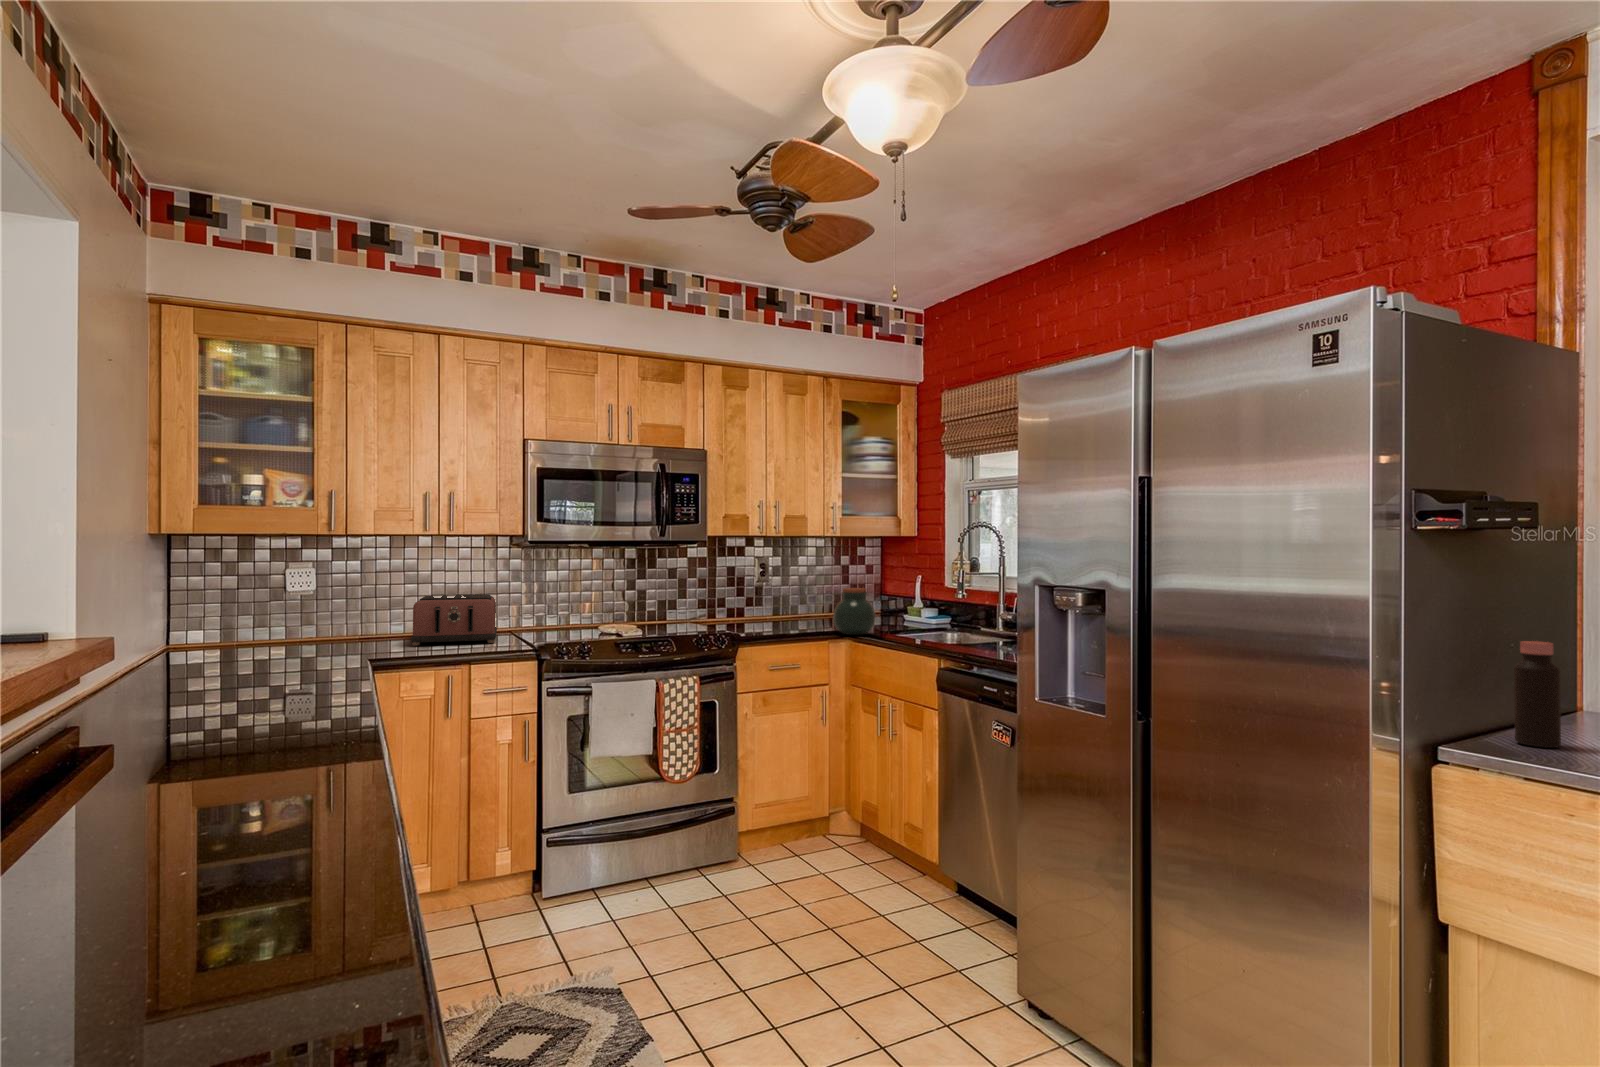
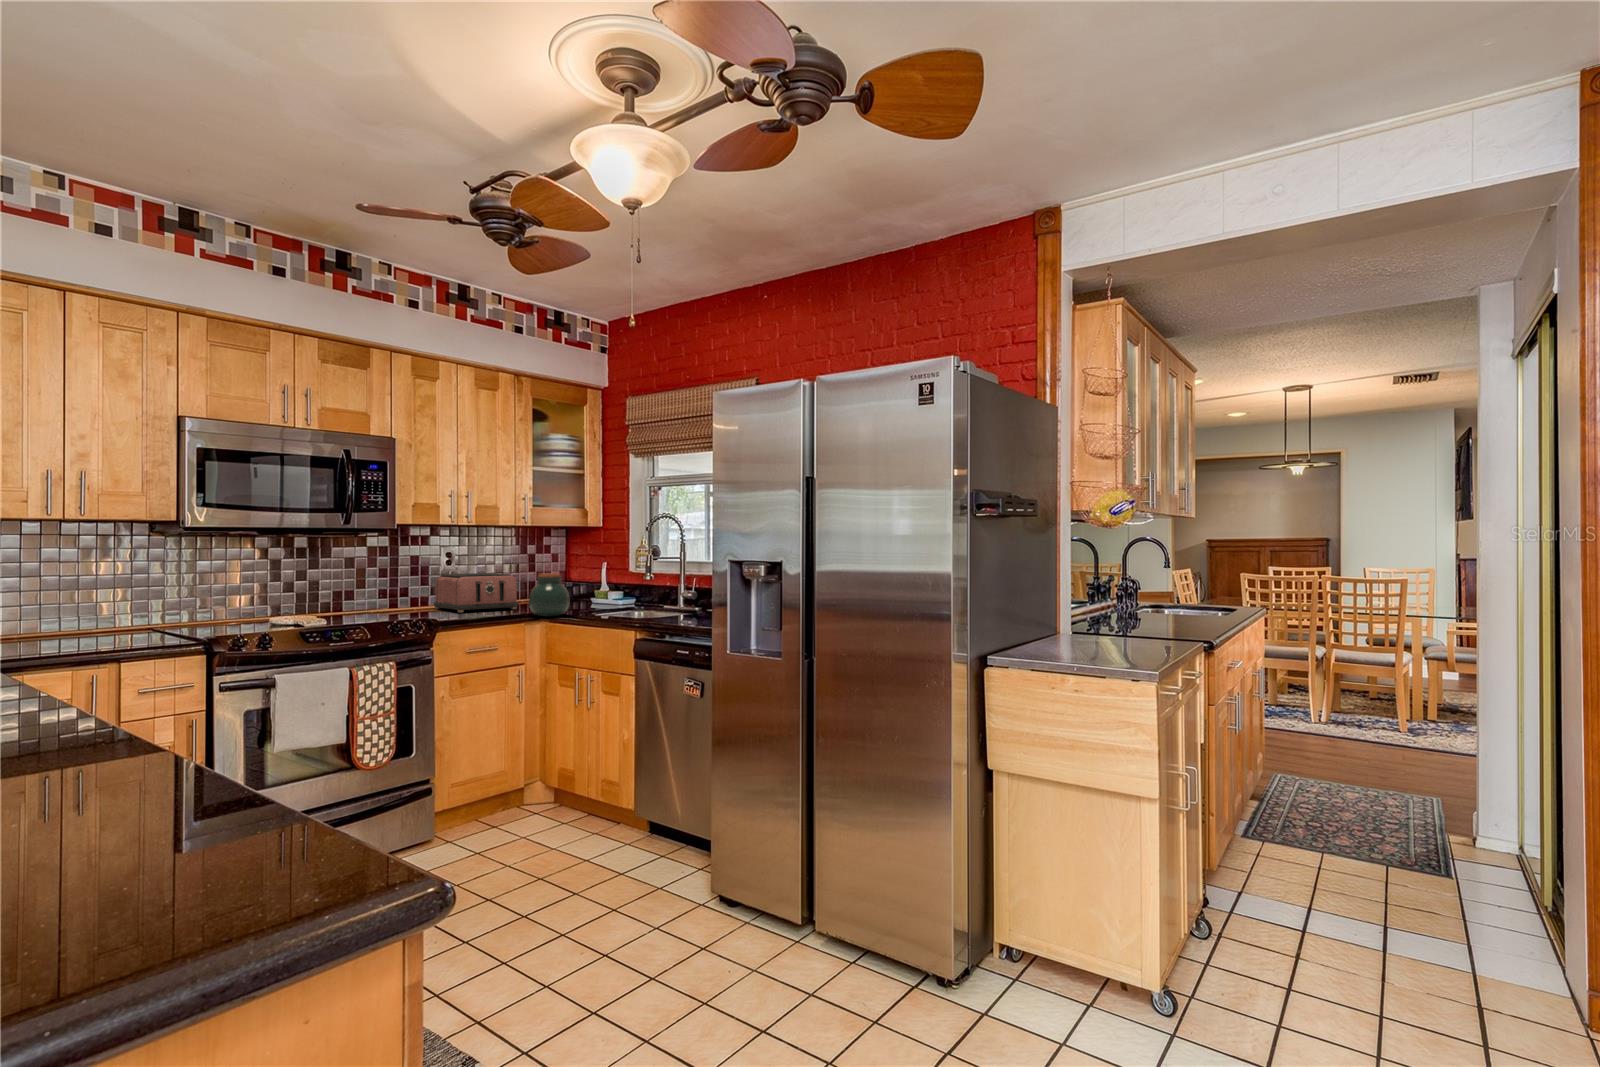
toaster: present [411,594,497,645] -> present [434,573,518,612]
bottle: present [1514,641,1561,748] -> none [1025,587,1048,652]

